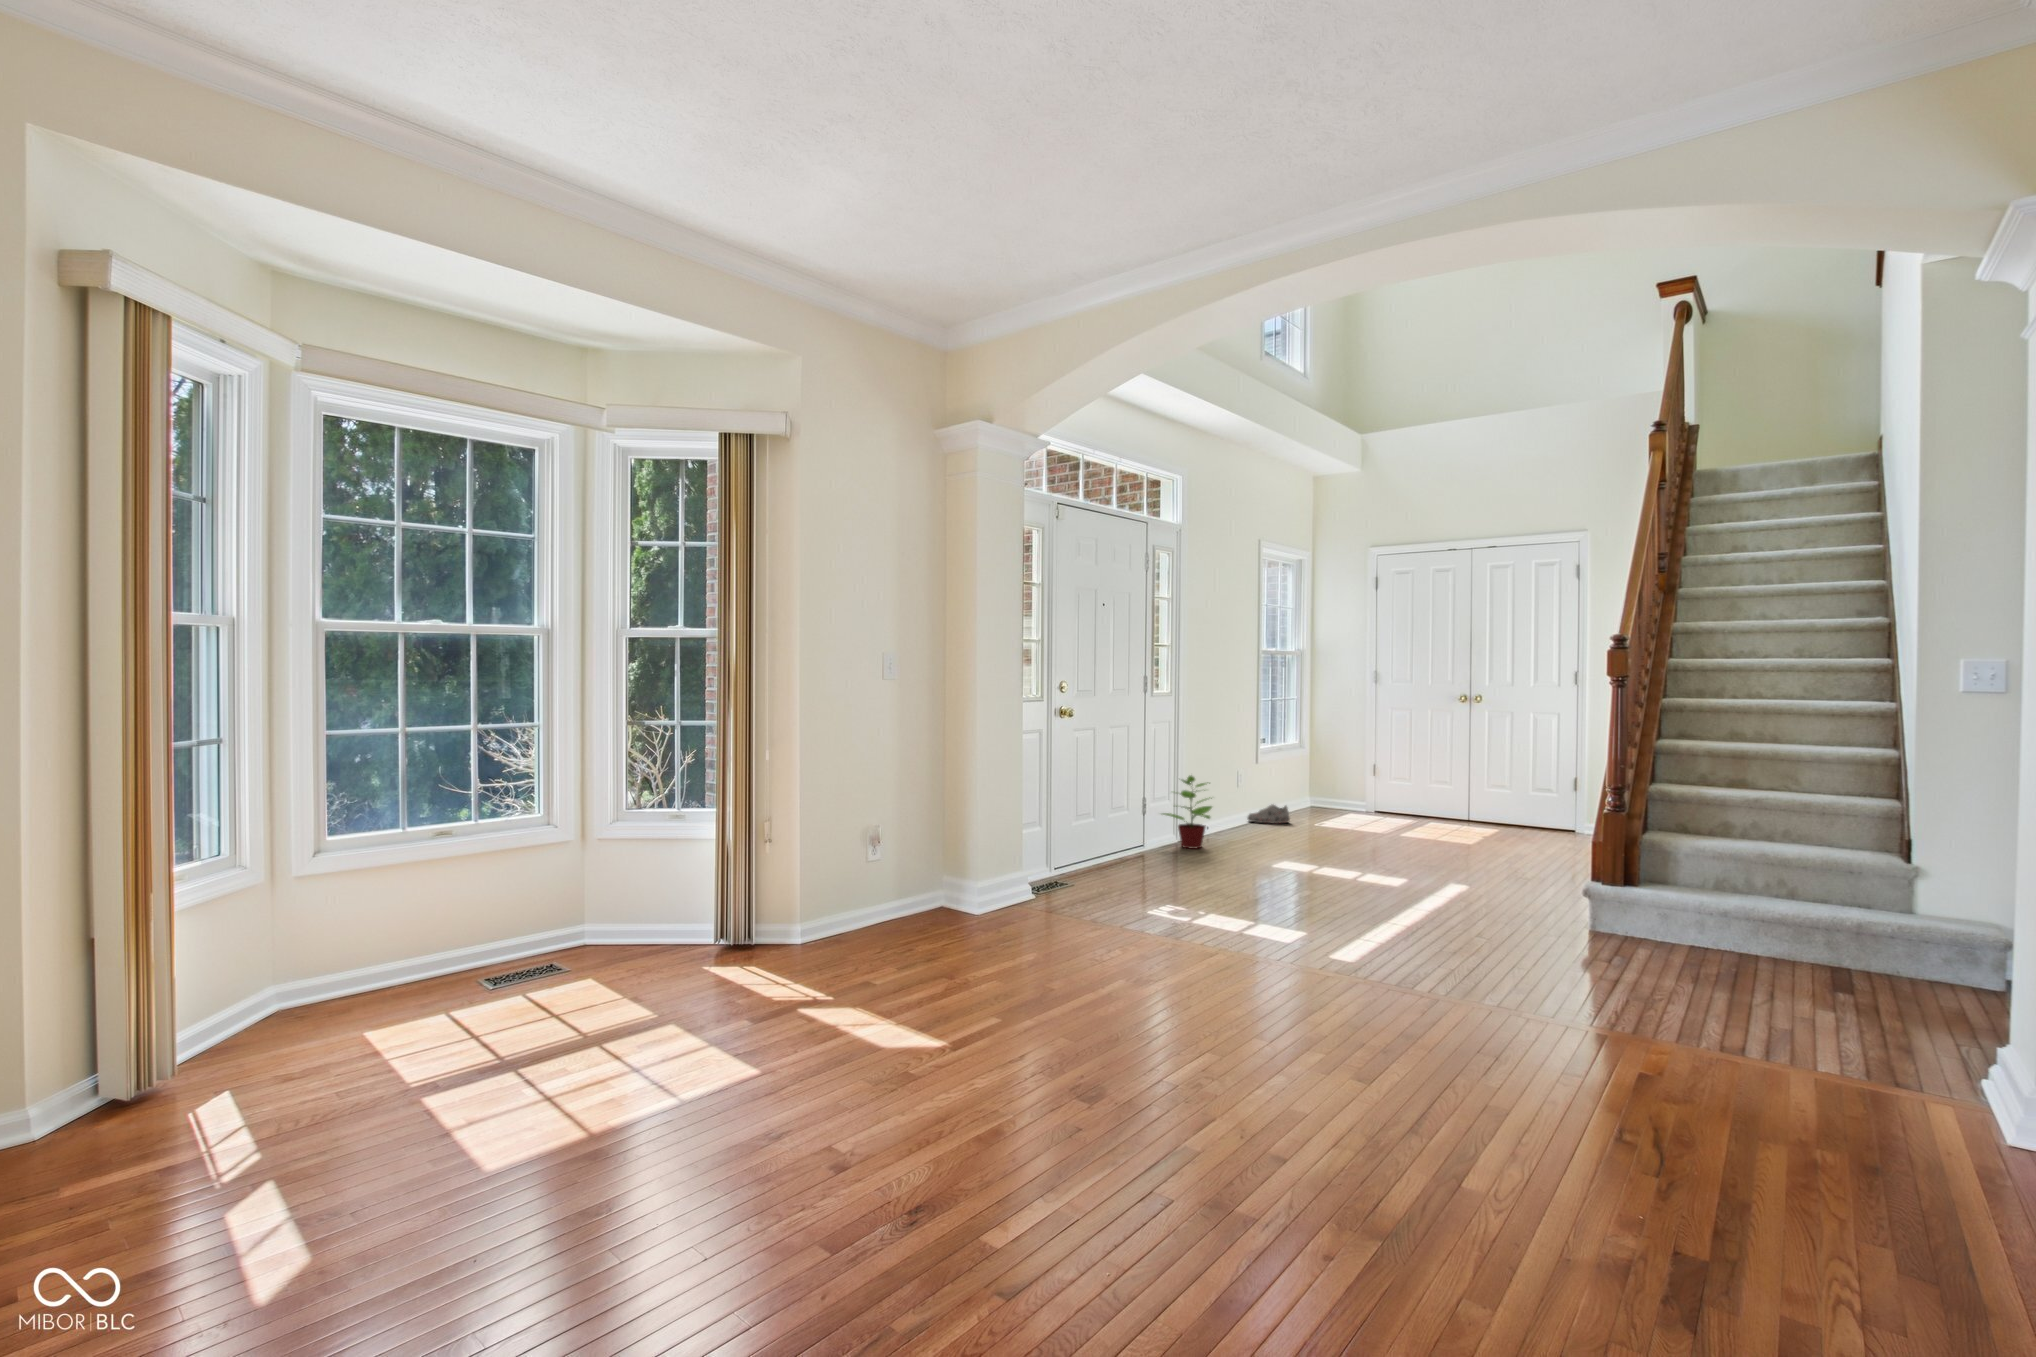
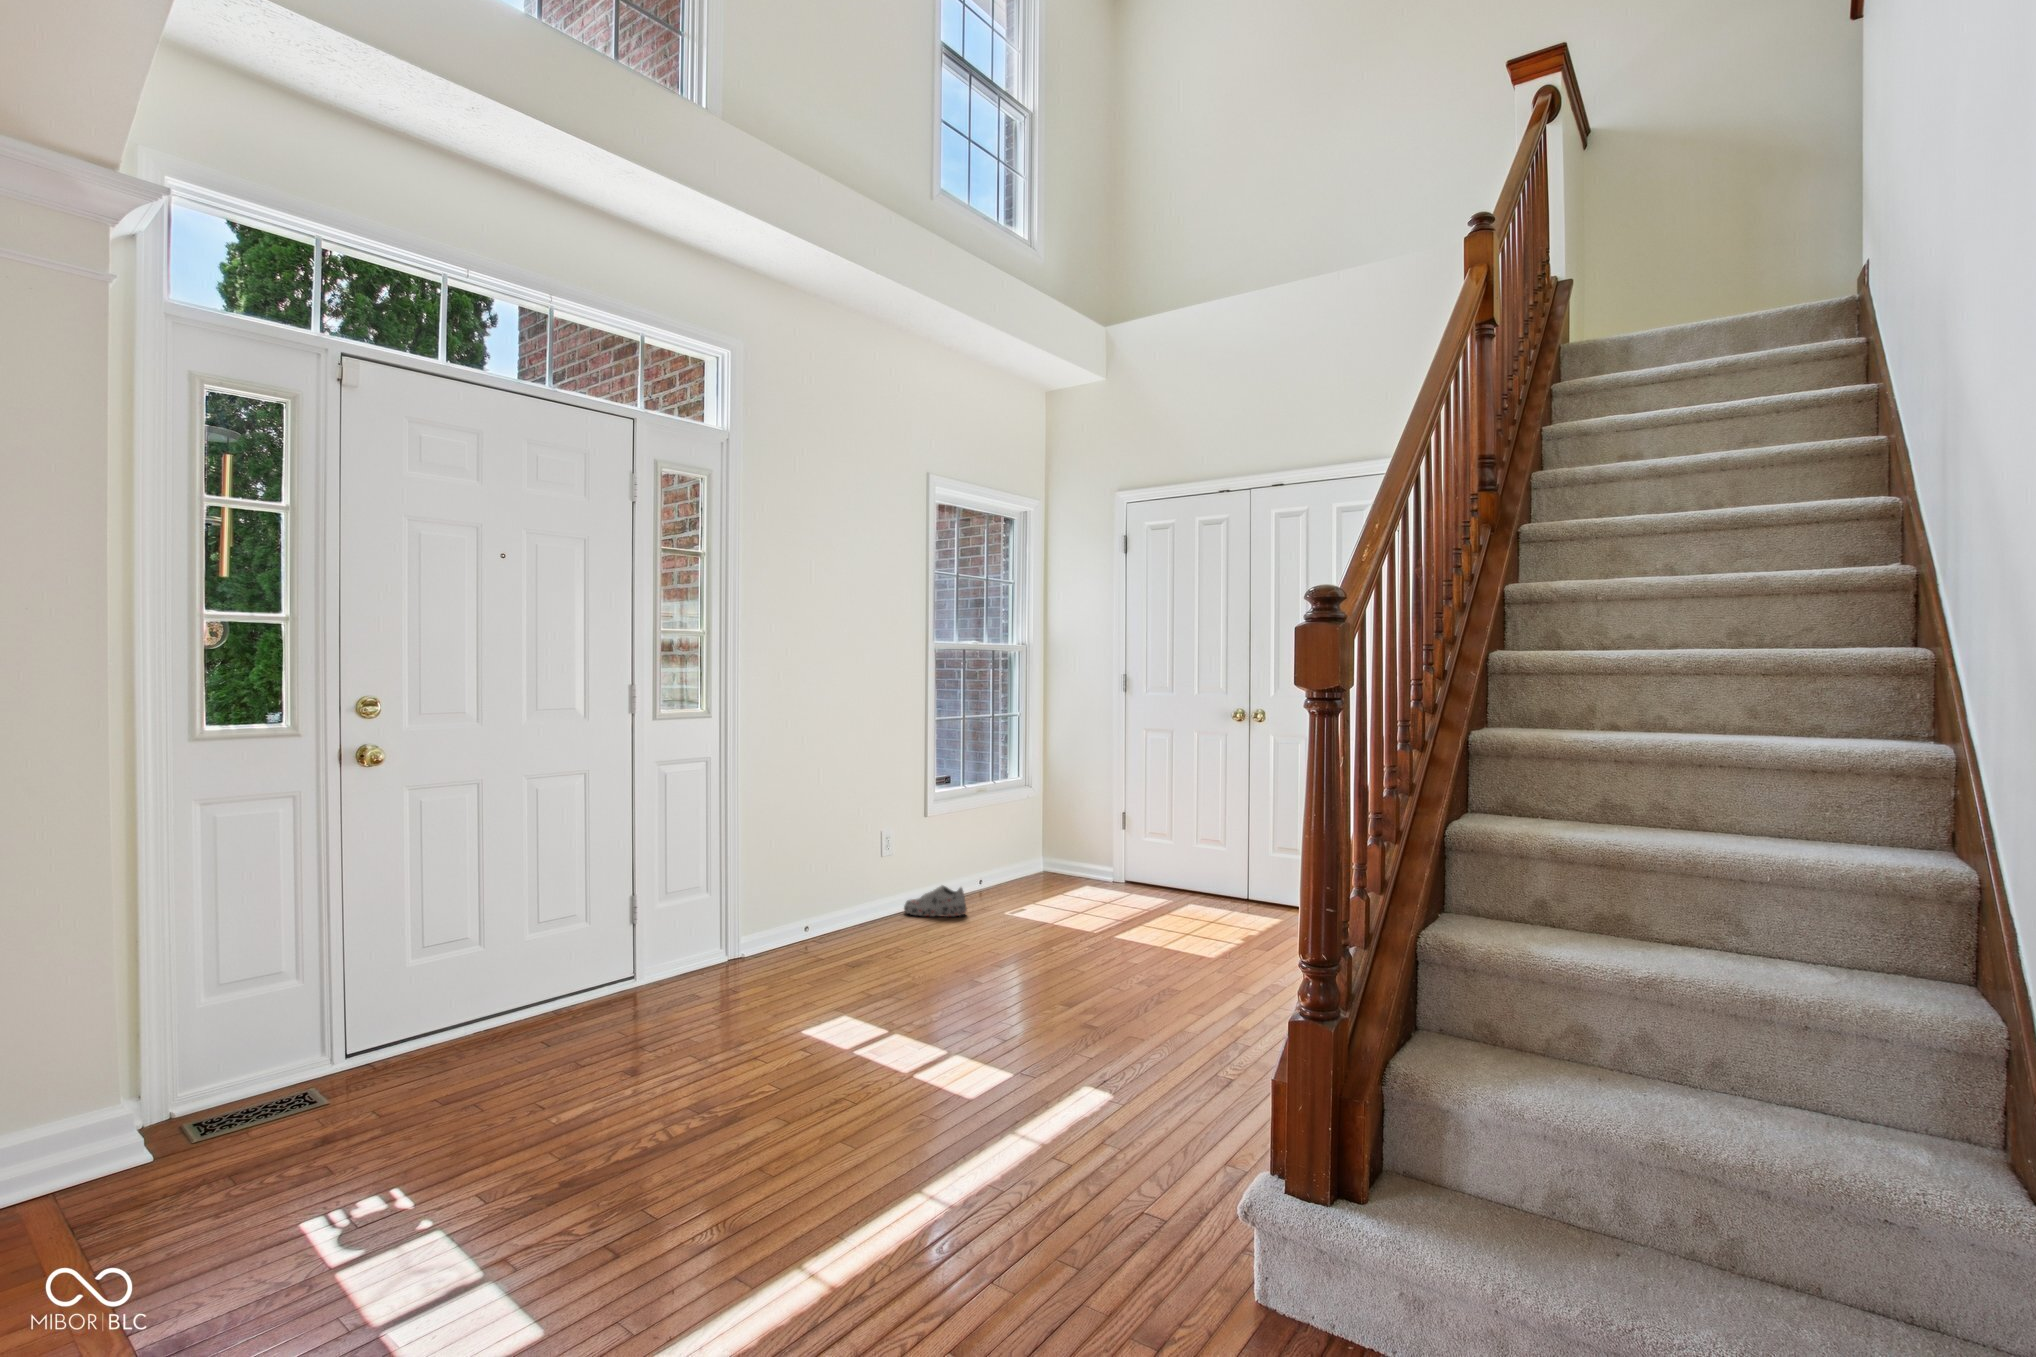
potted plant: present [1163,775,1212,848] -> none [683,852,787,983]

